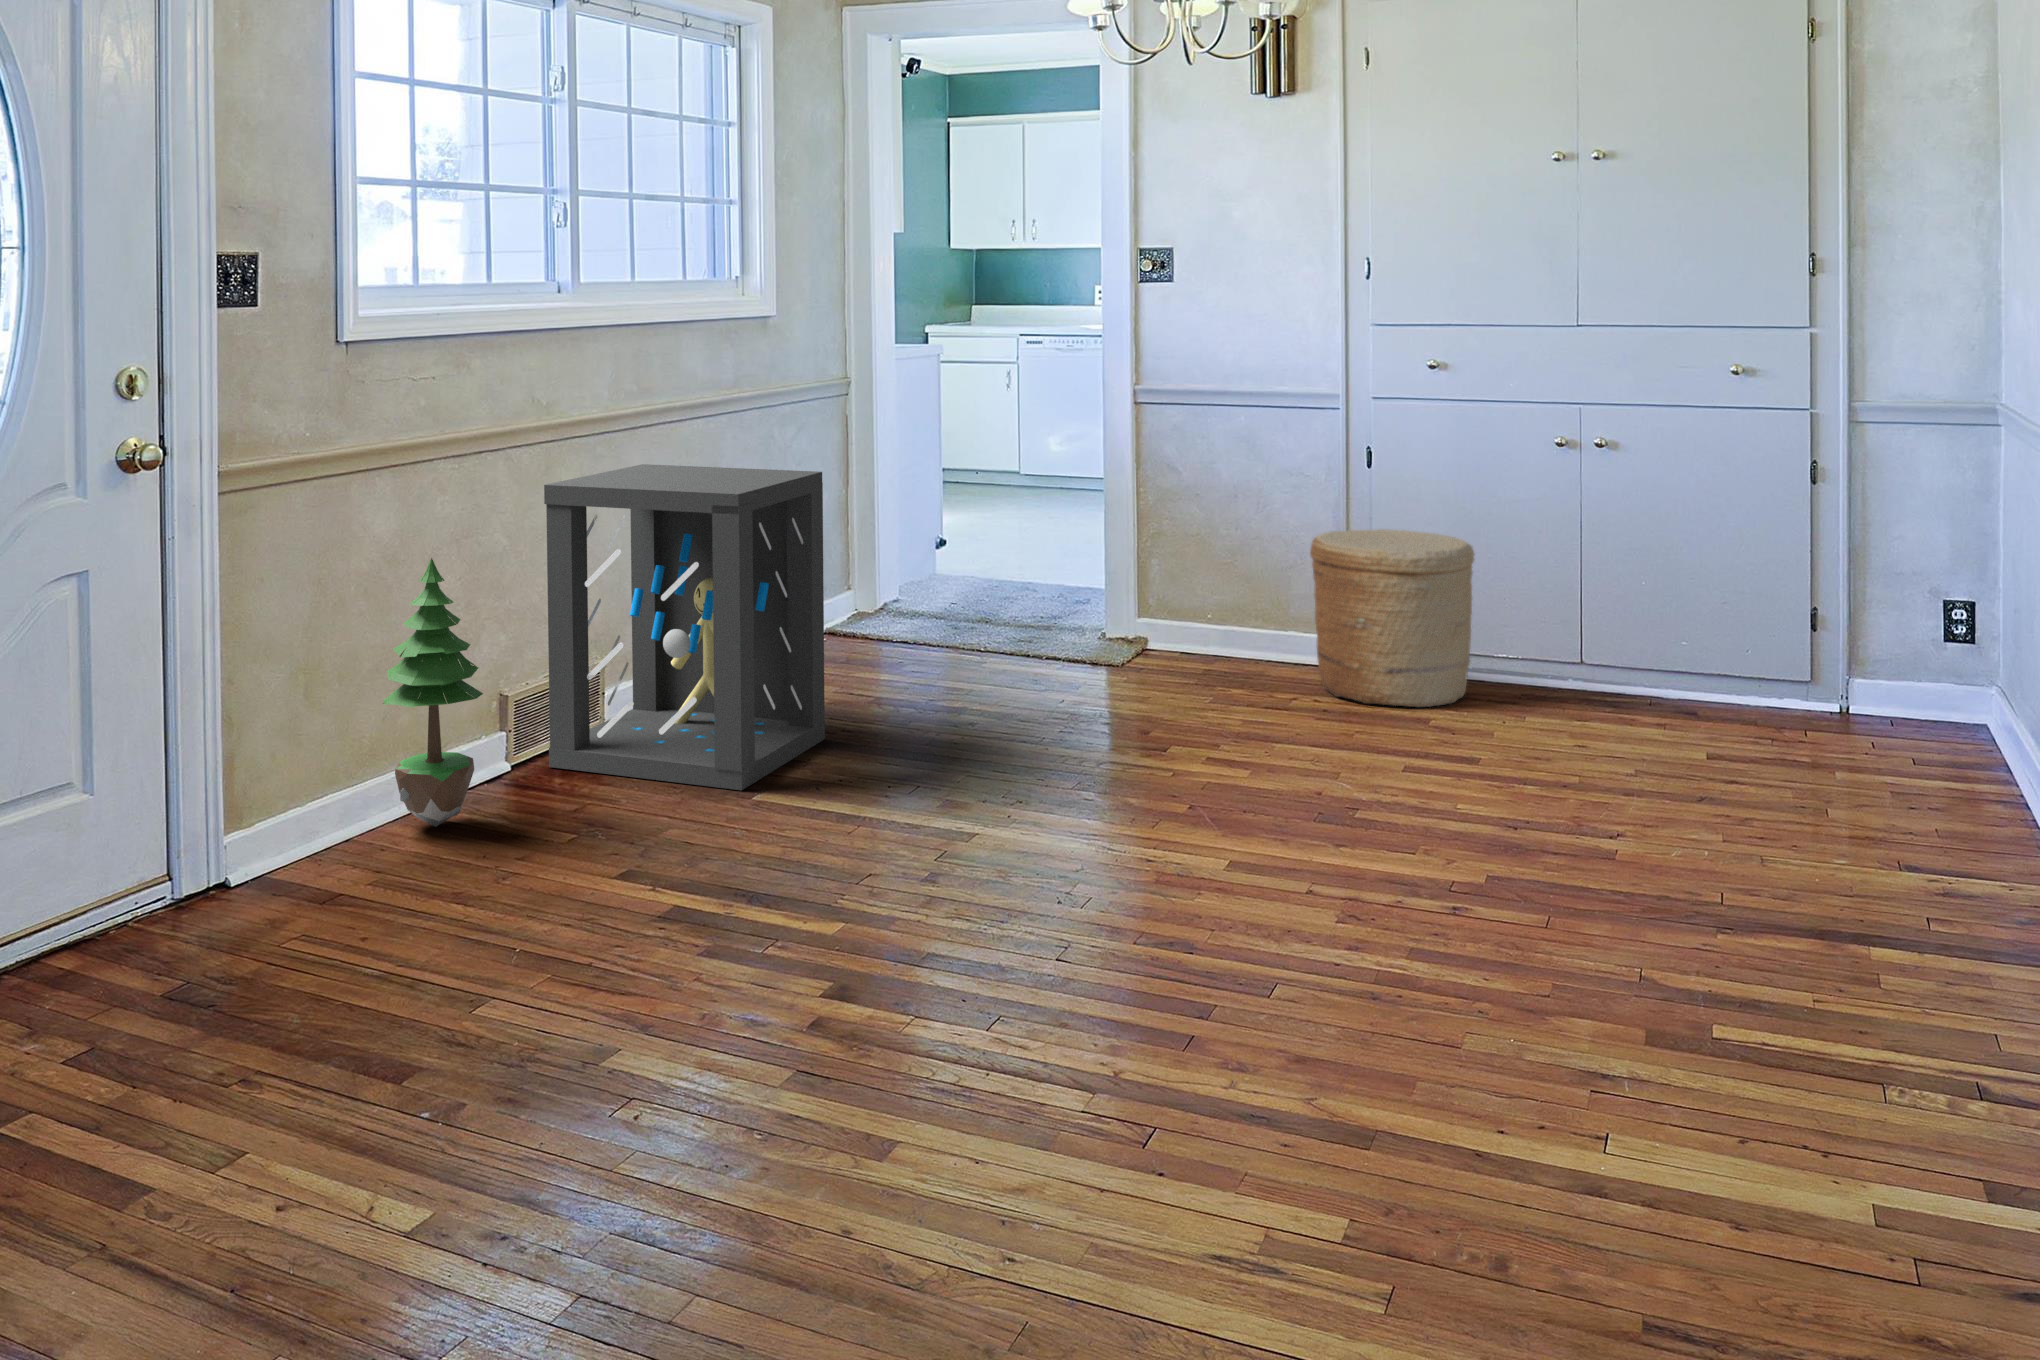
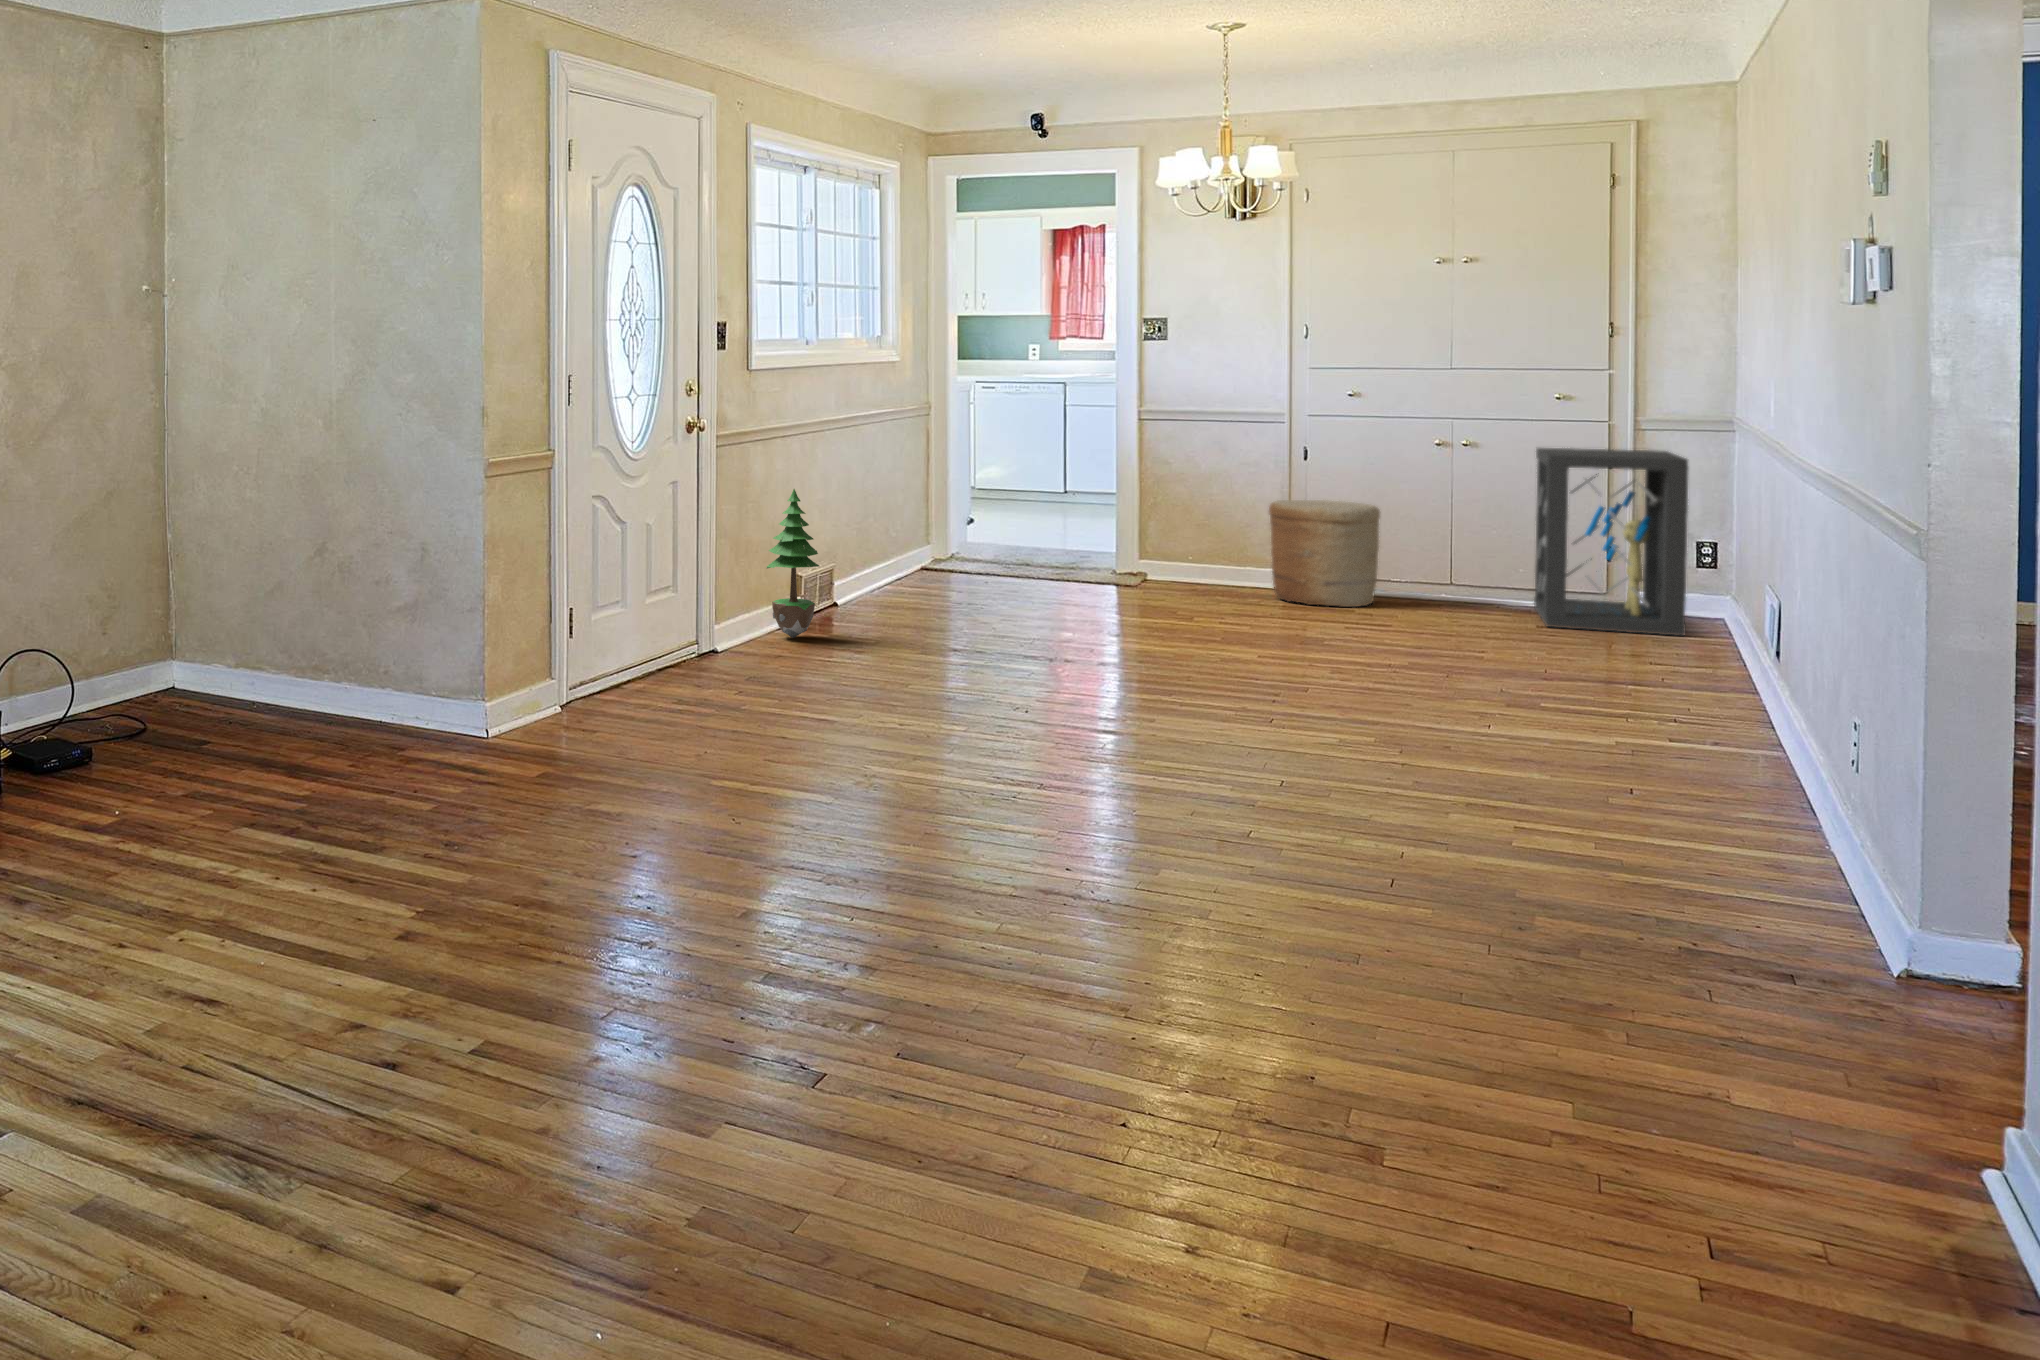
storage cabinet: present [544,464,825,790] -> present [1534,448,1688,636]

